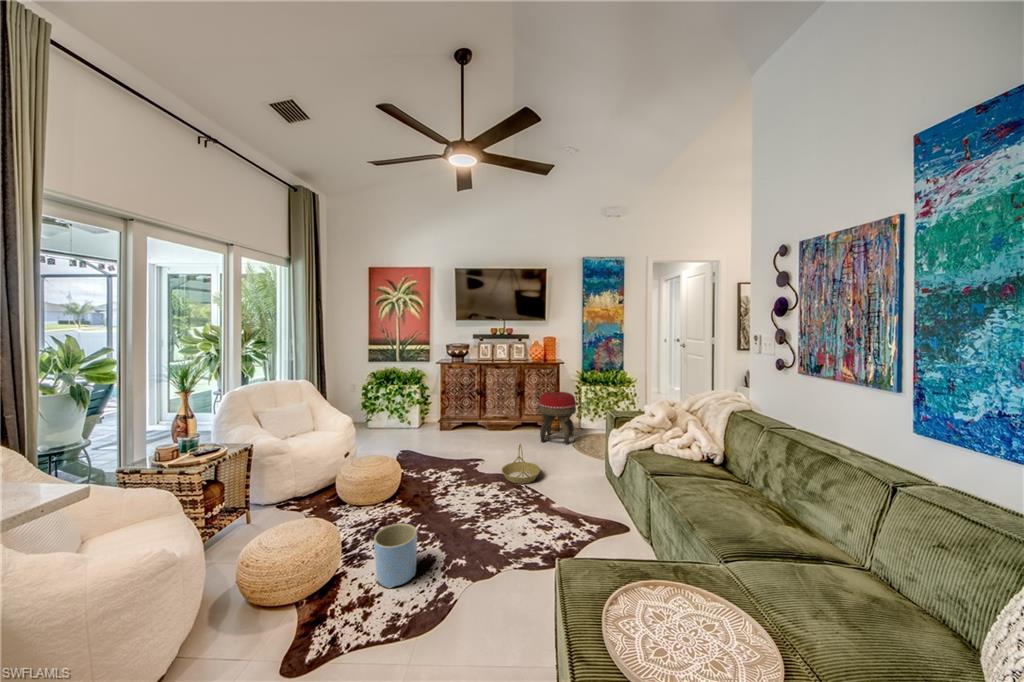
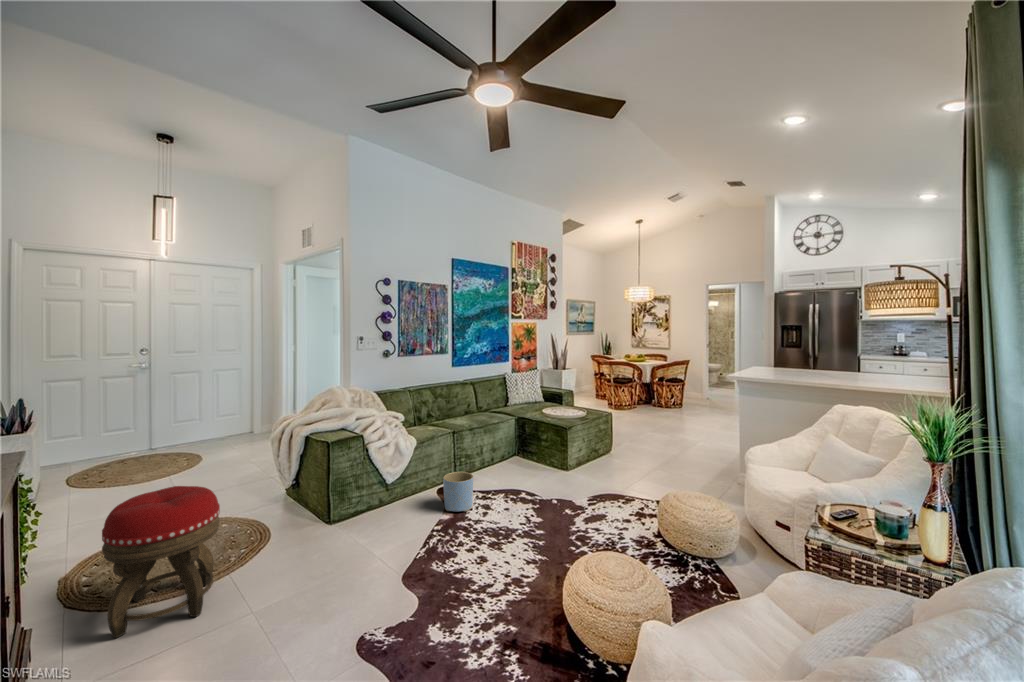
basket: present [502,444,540,484] -> none [374,505,434,568]
planter: present [374,523,417,589] -> present [443,472,473,512]

